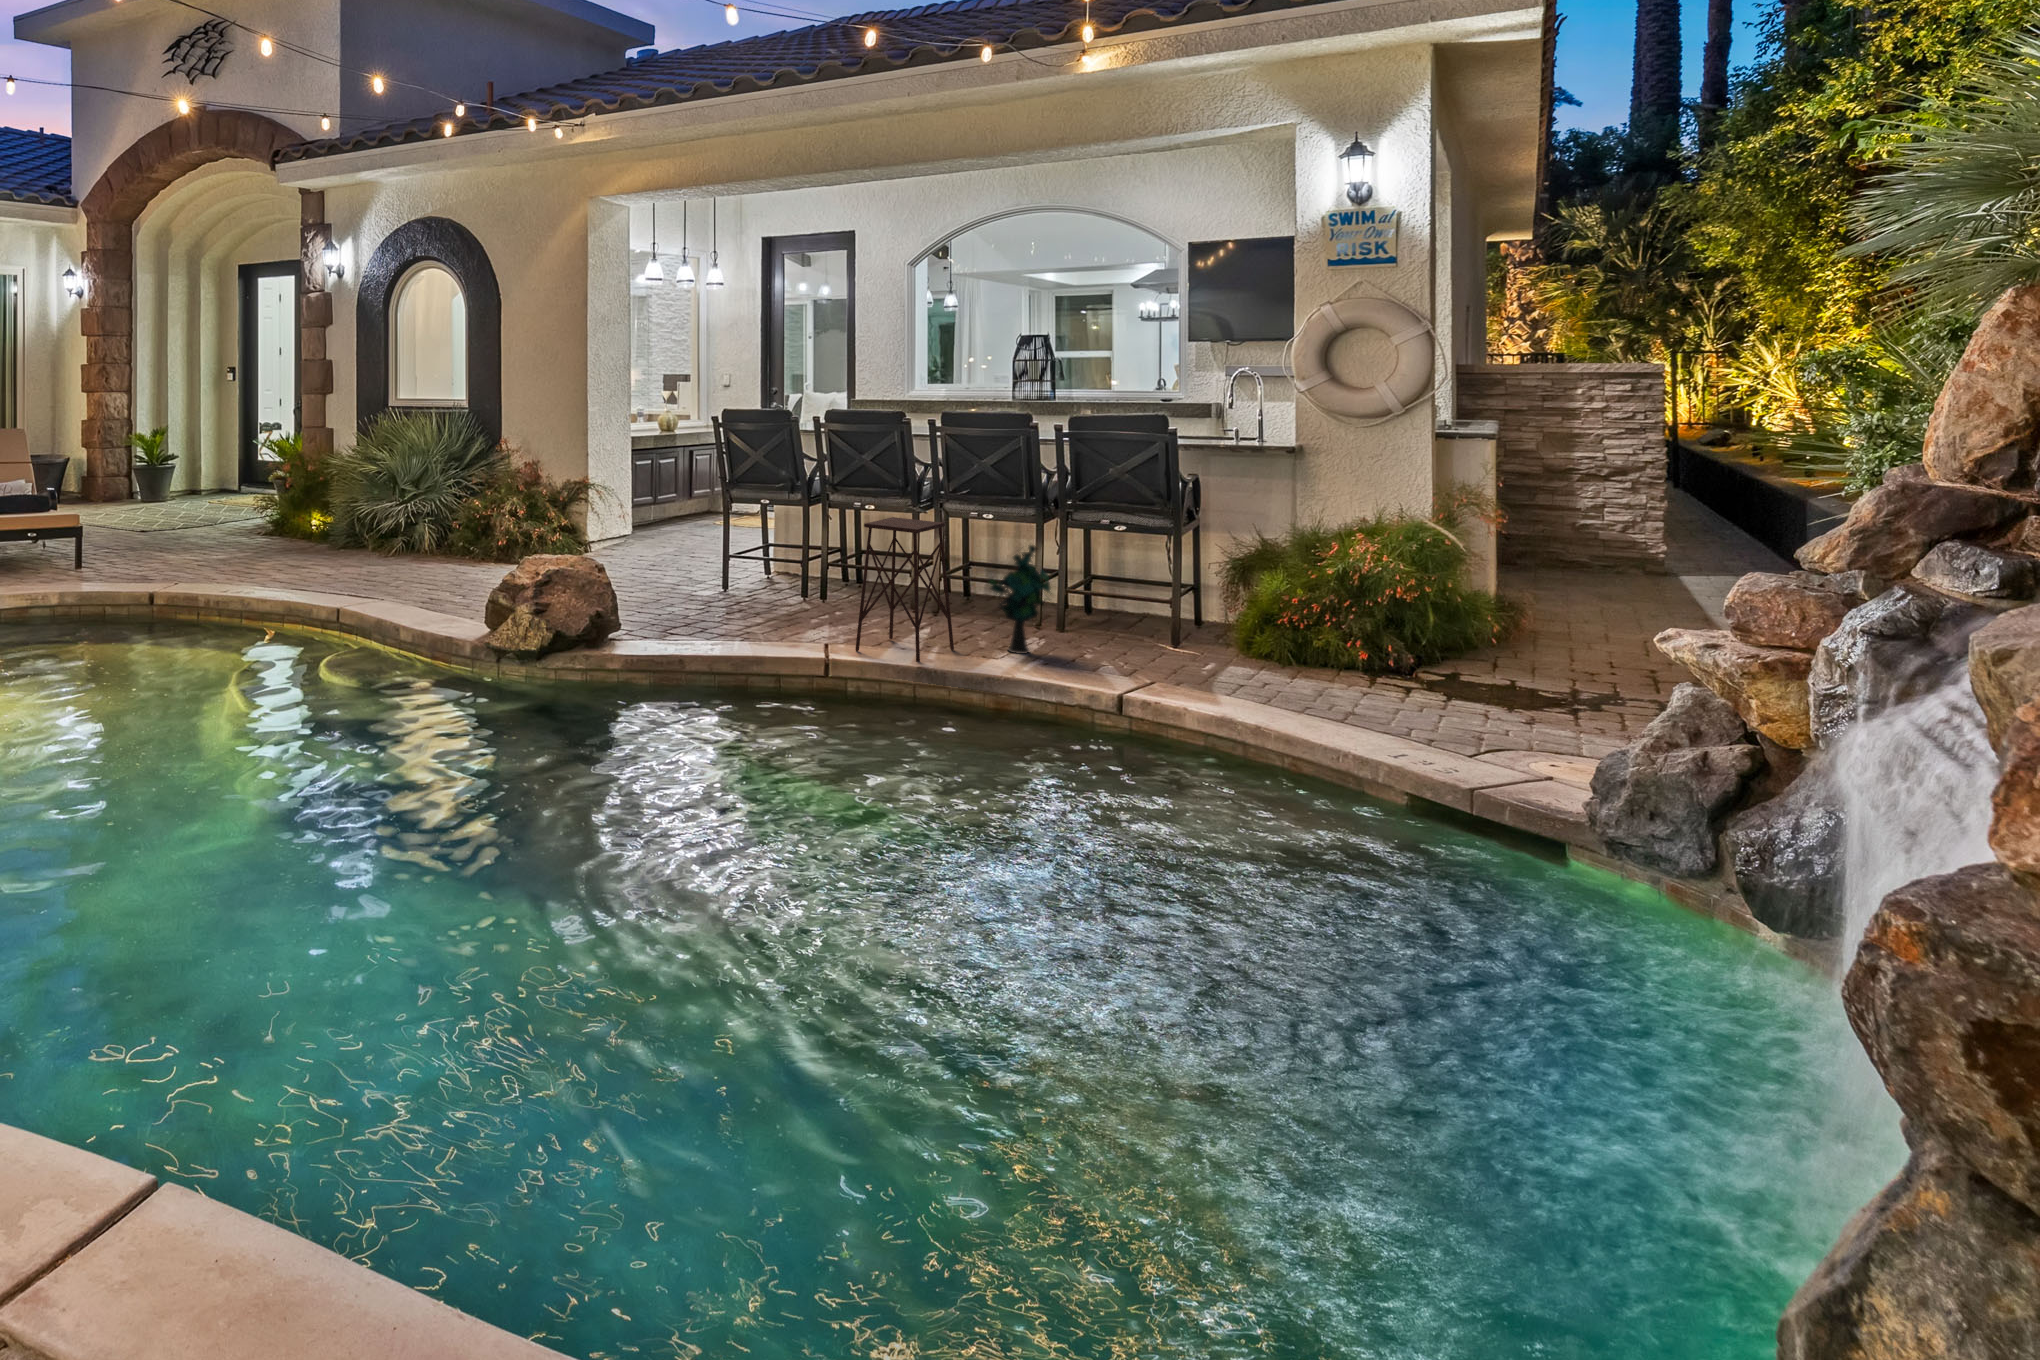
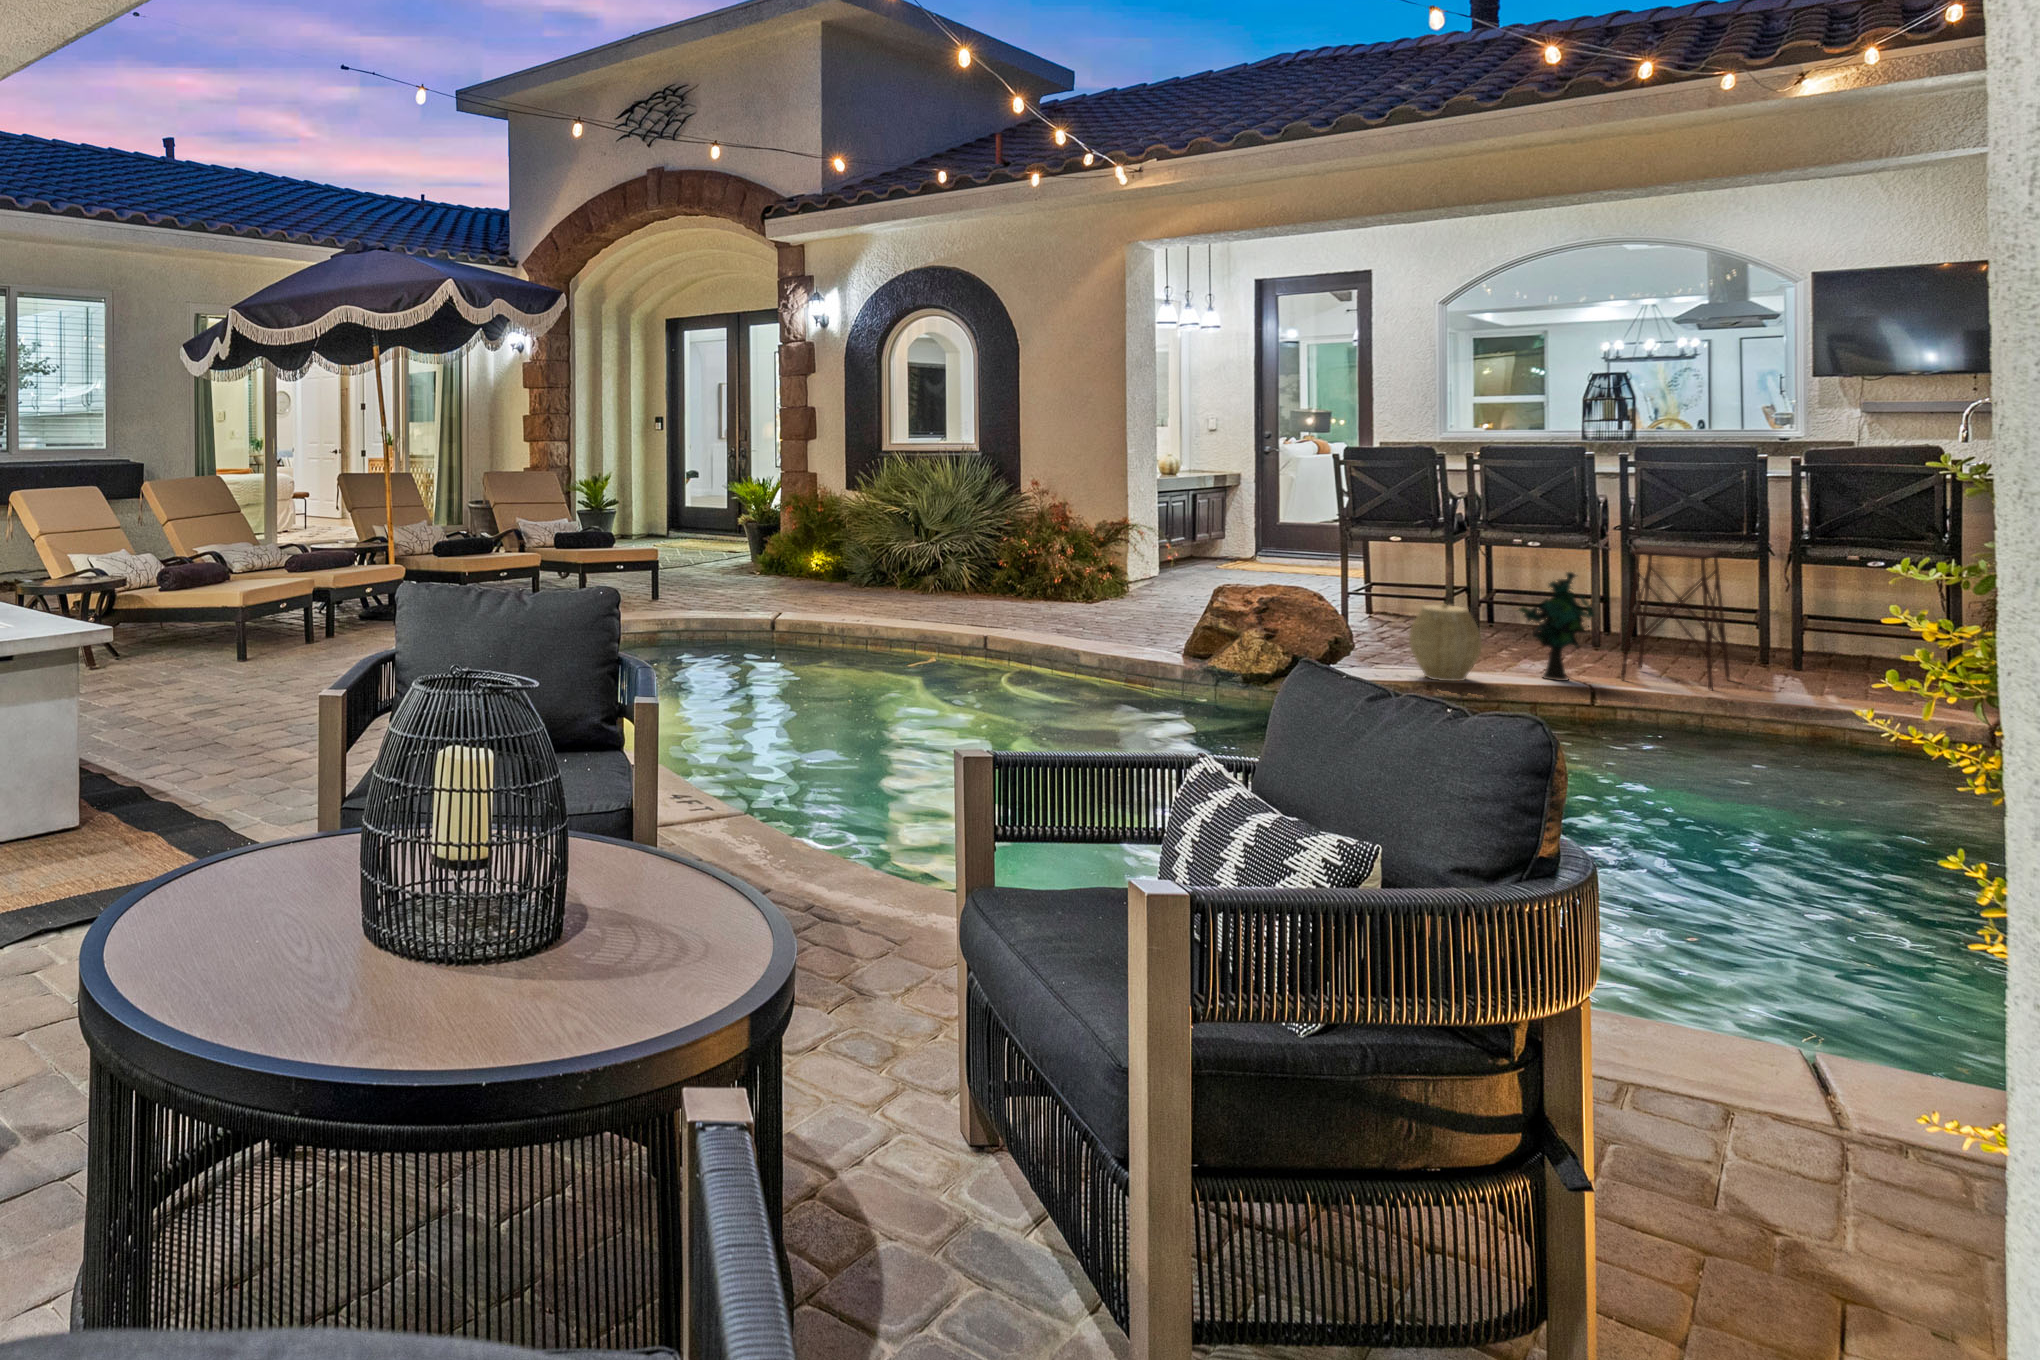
decorative plant: present [988,545,1050,654] -> present [1519,572,1594,681]
woven basket: none [666,576,727,654] -> present [1409,604,1482,681]

